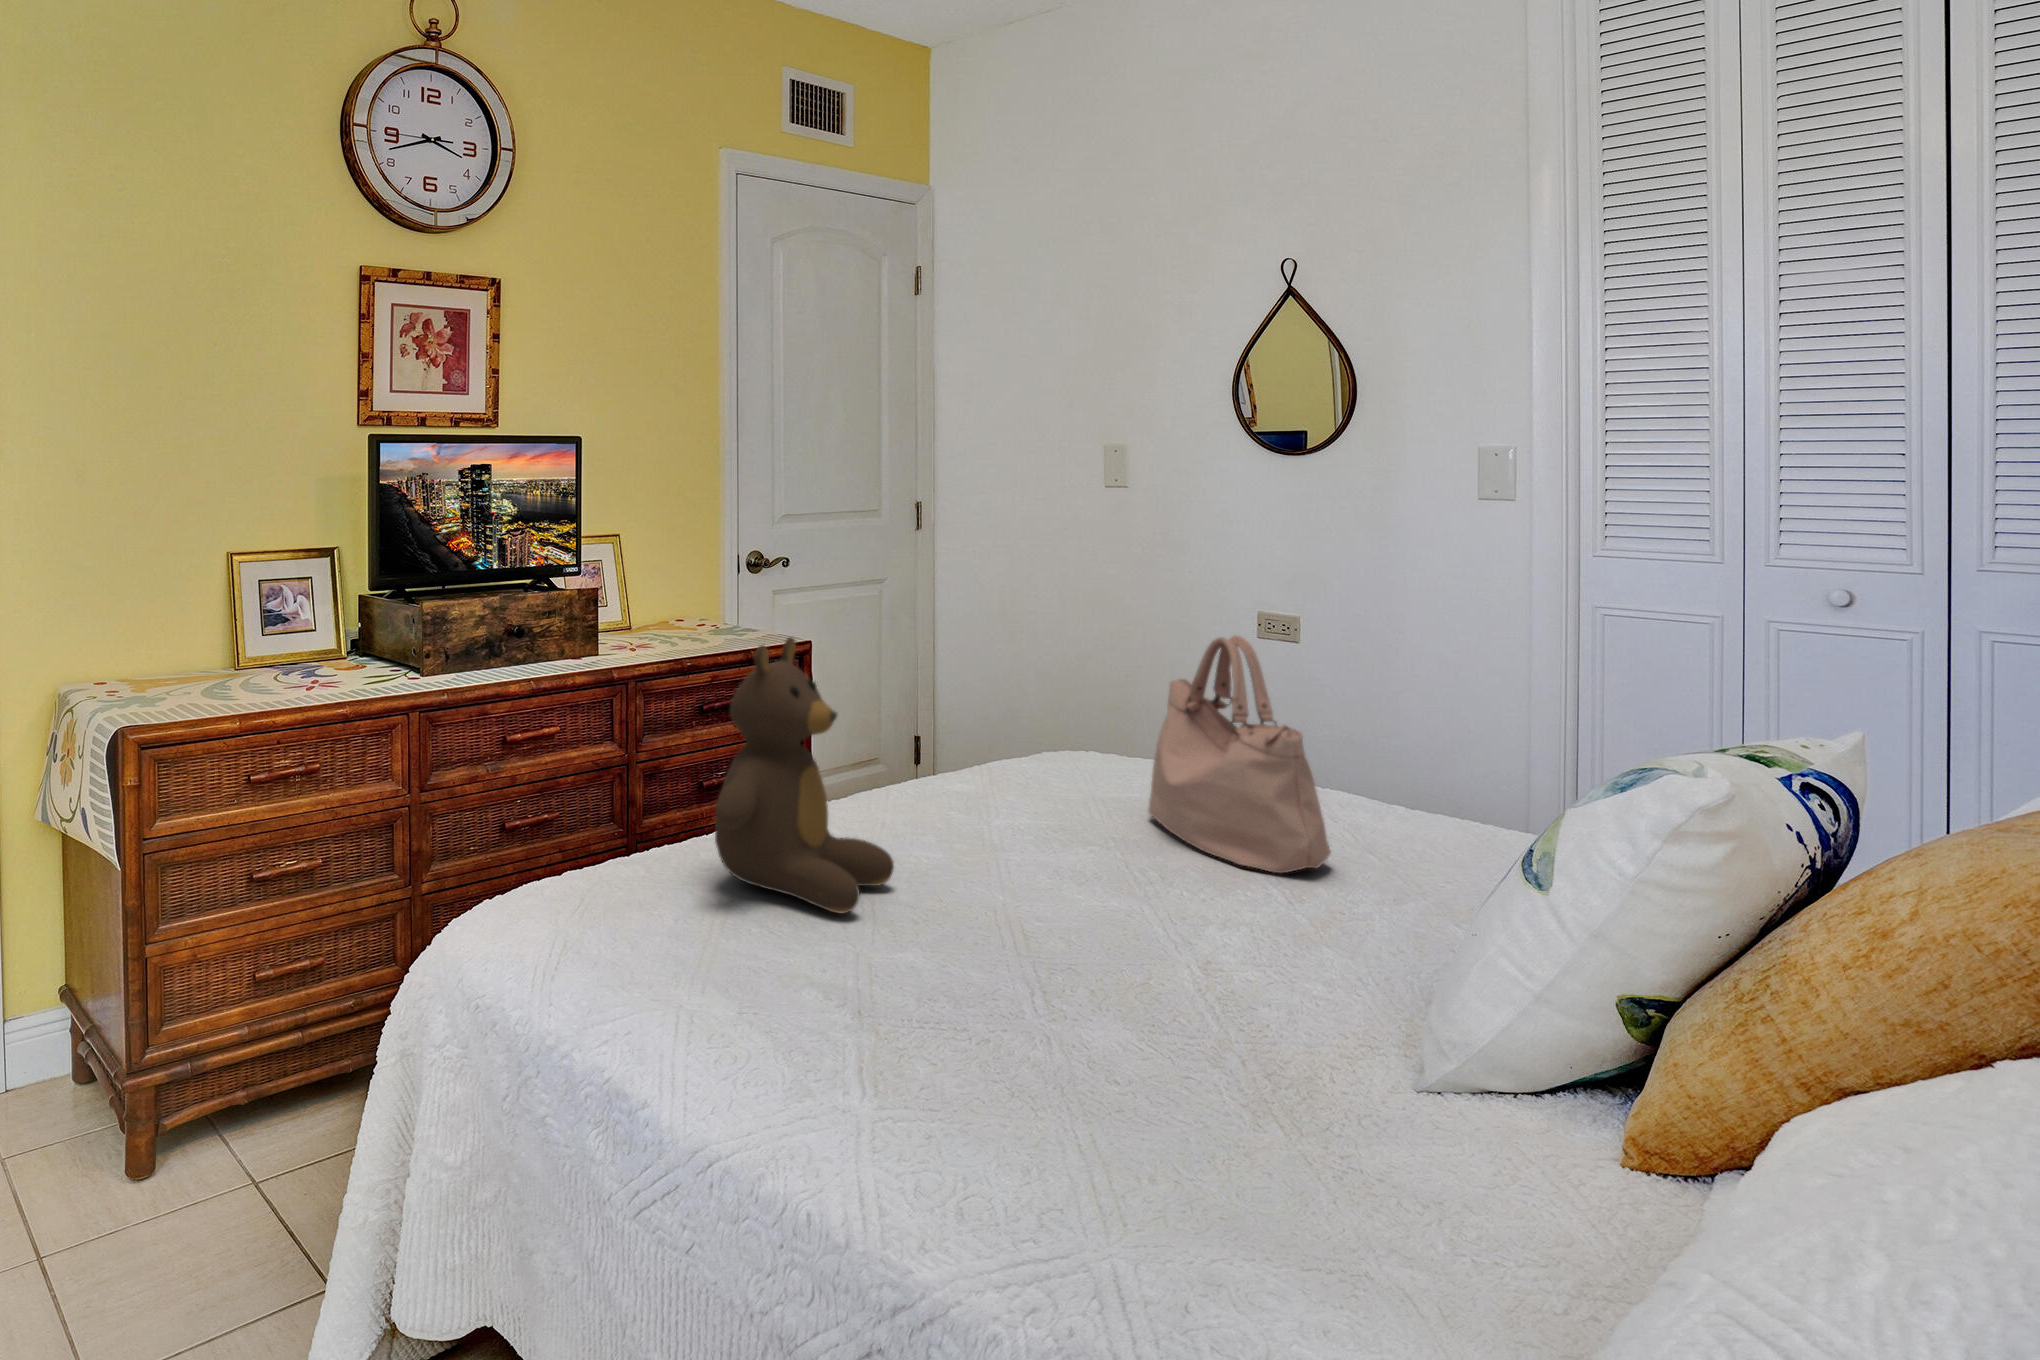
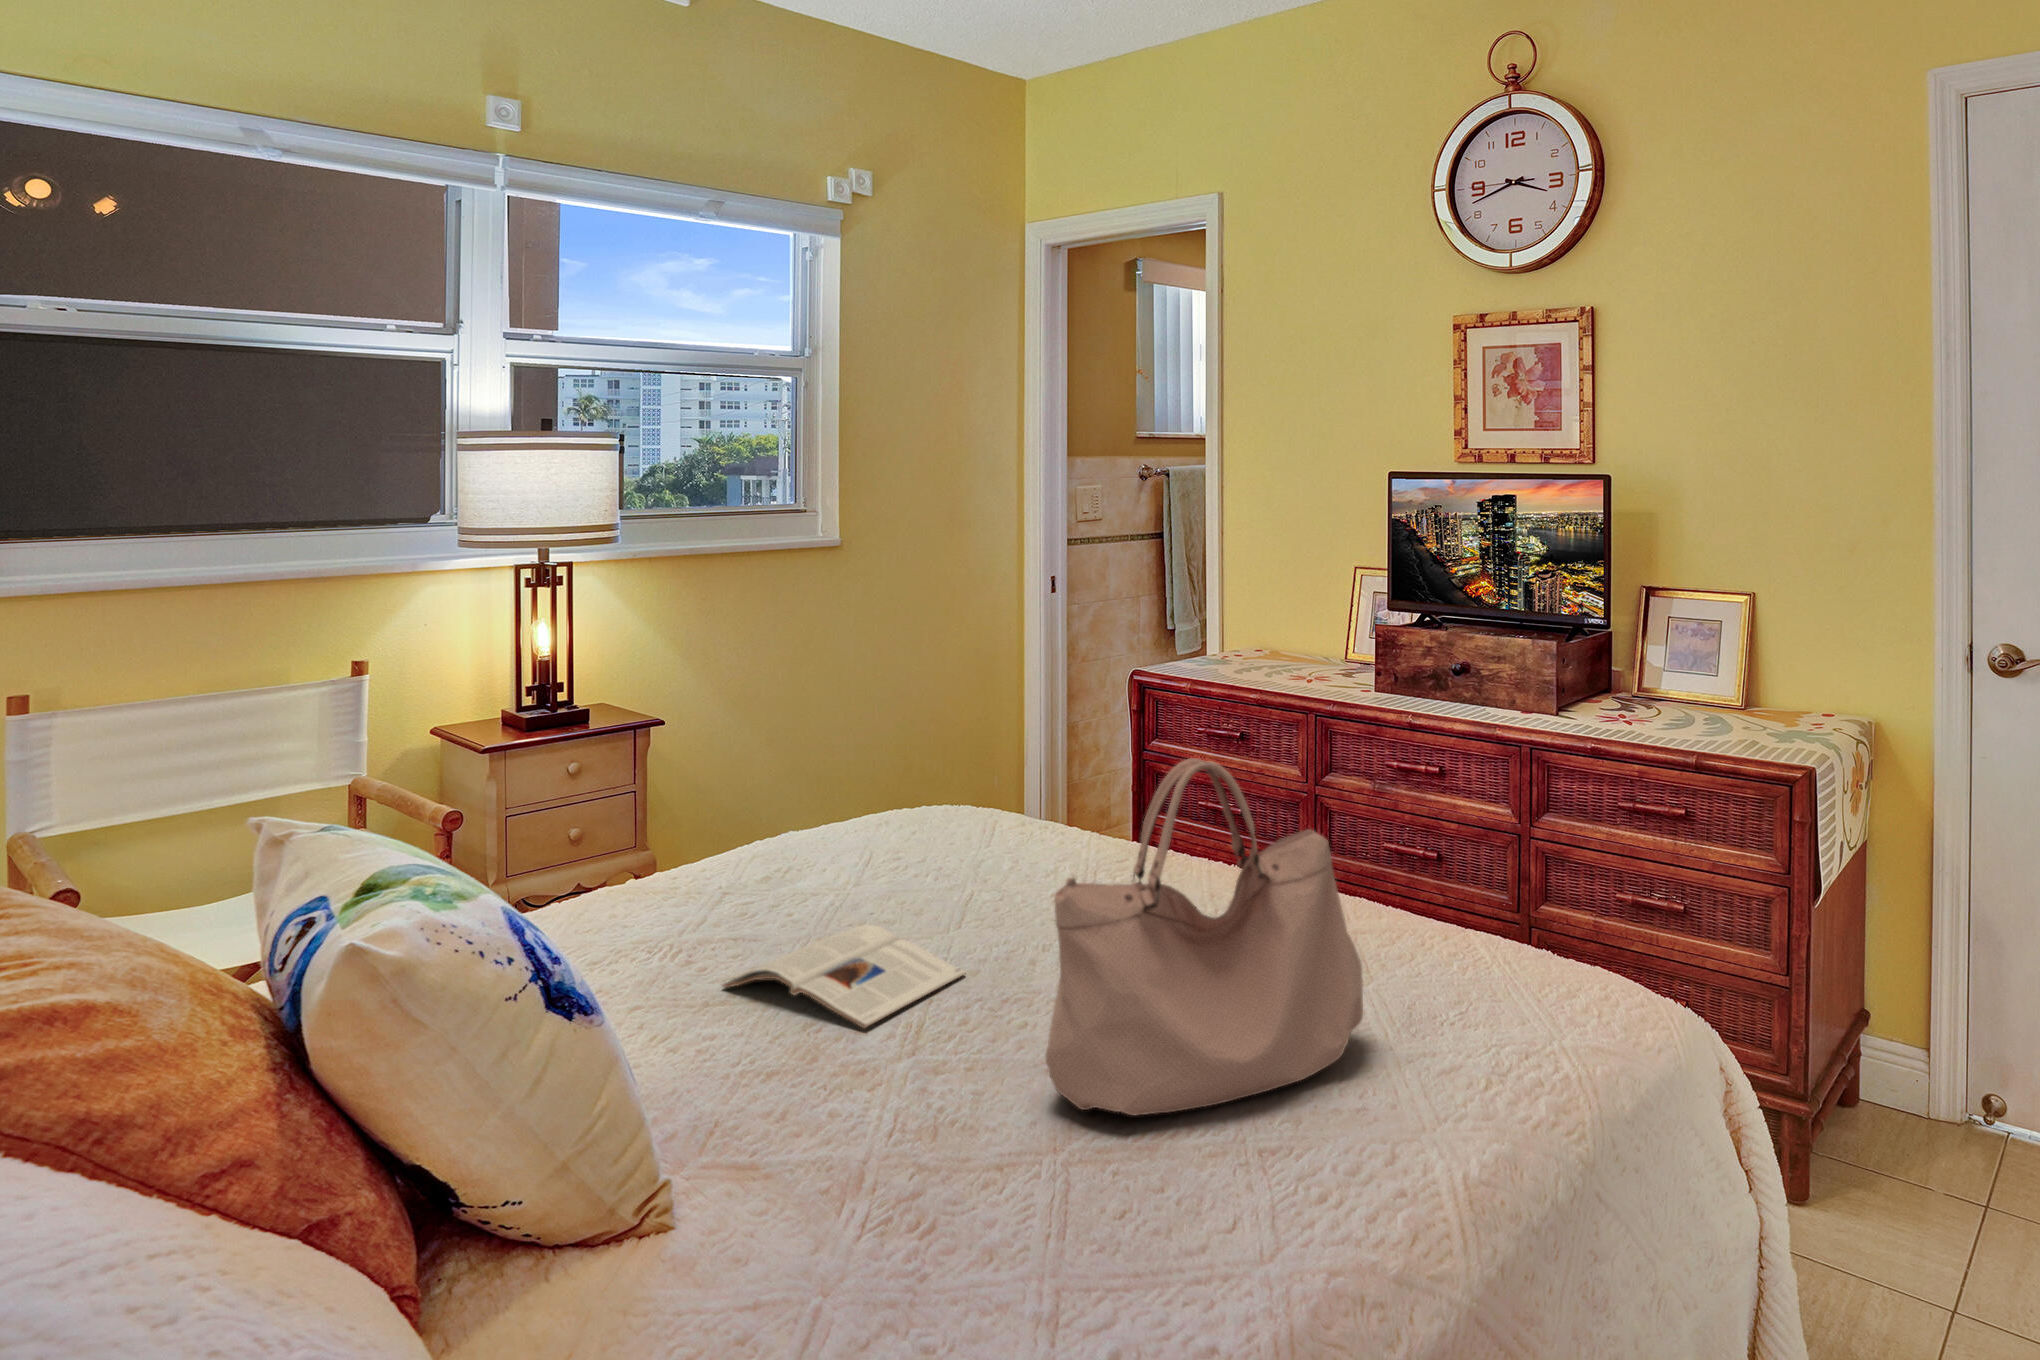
teddy bear: present [715,637,894,913] -> none [850,652,1029,892]
magazine: none [1009,886,1215,971] -> present [723,925,966,1028]

